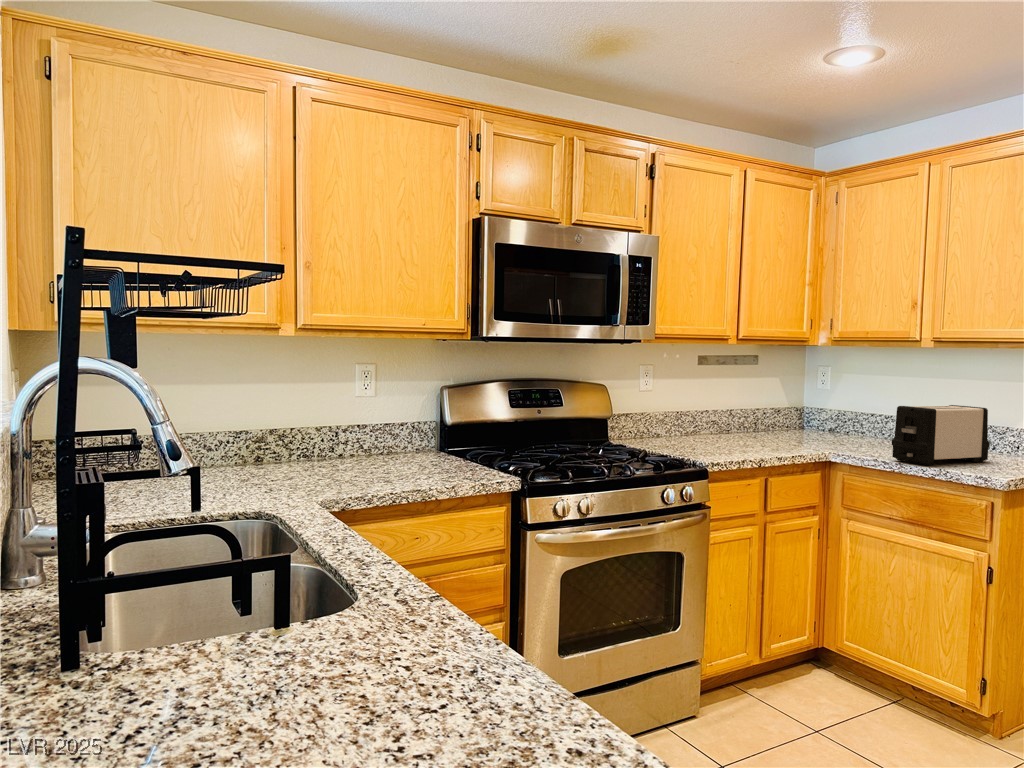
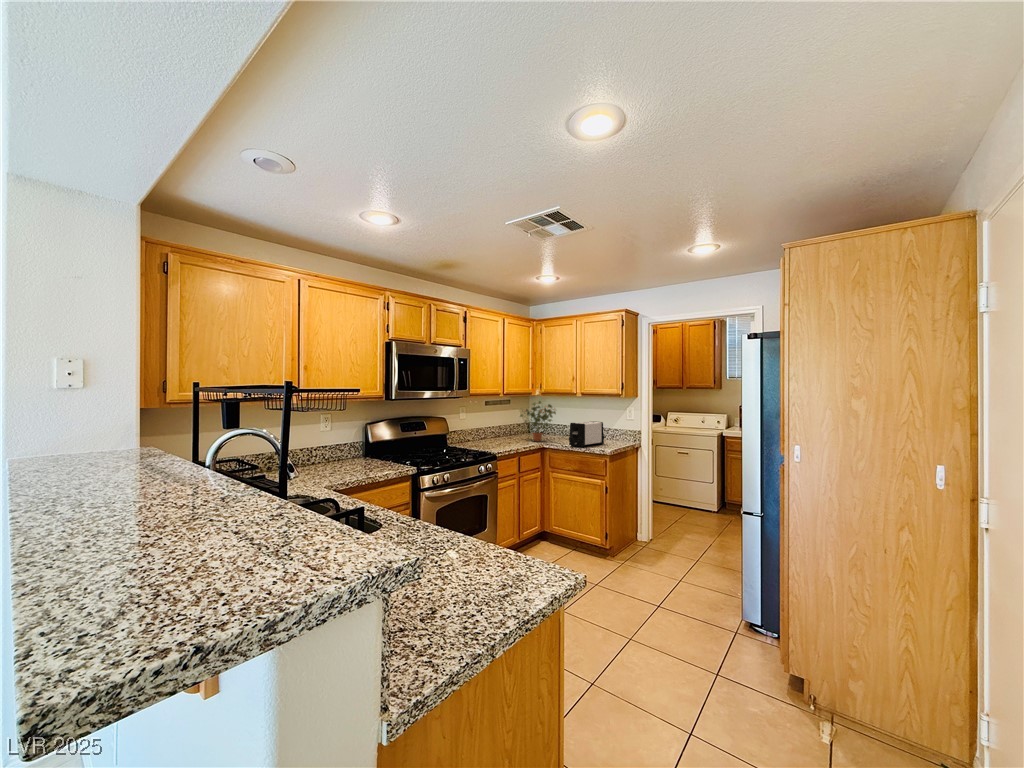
potted plant: none [776,355,869,446] -> present [520,401,556,441]

